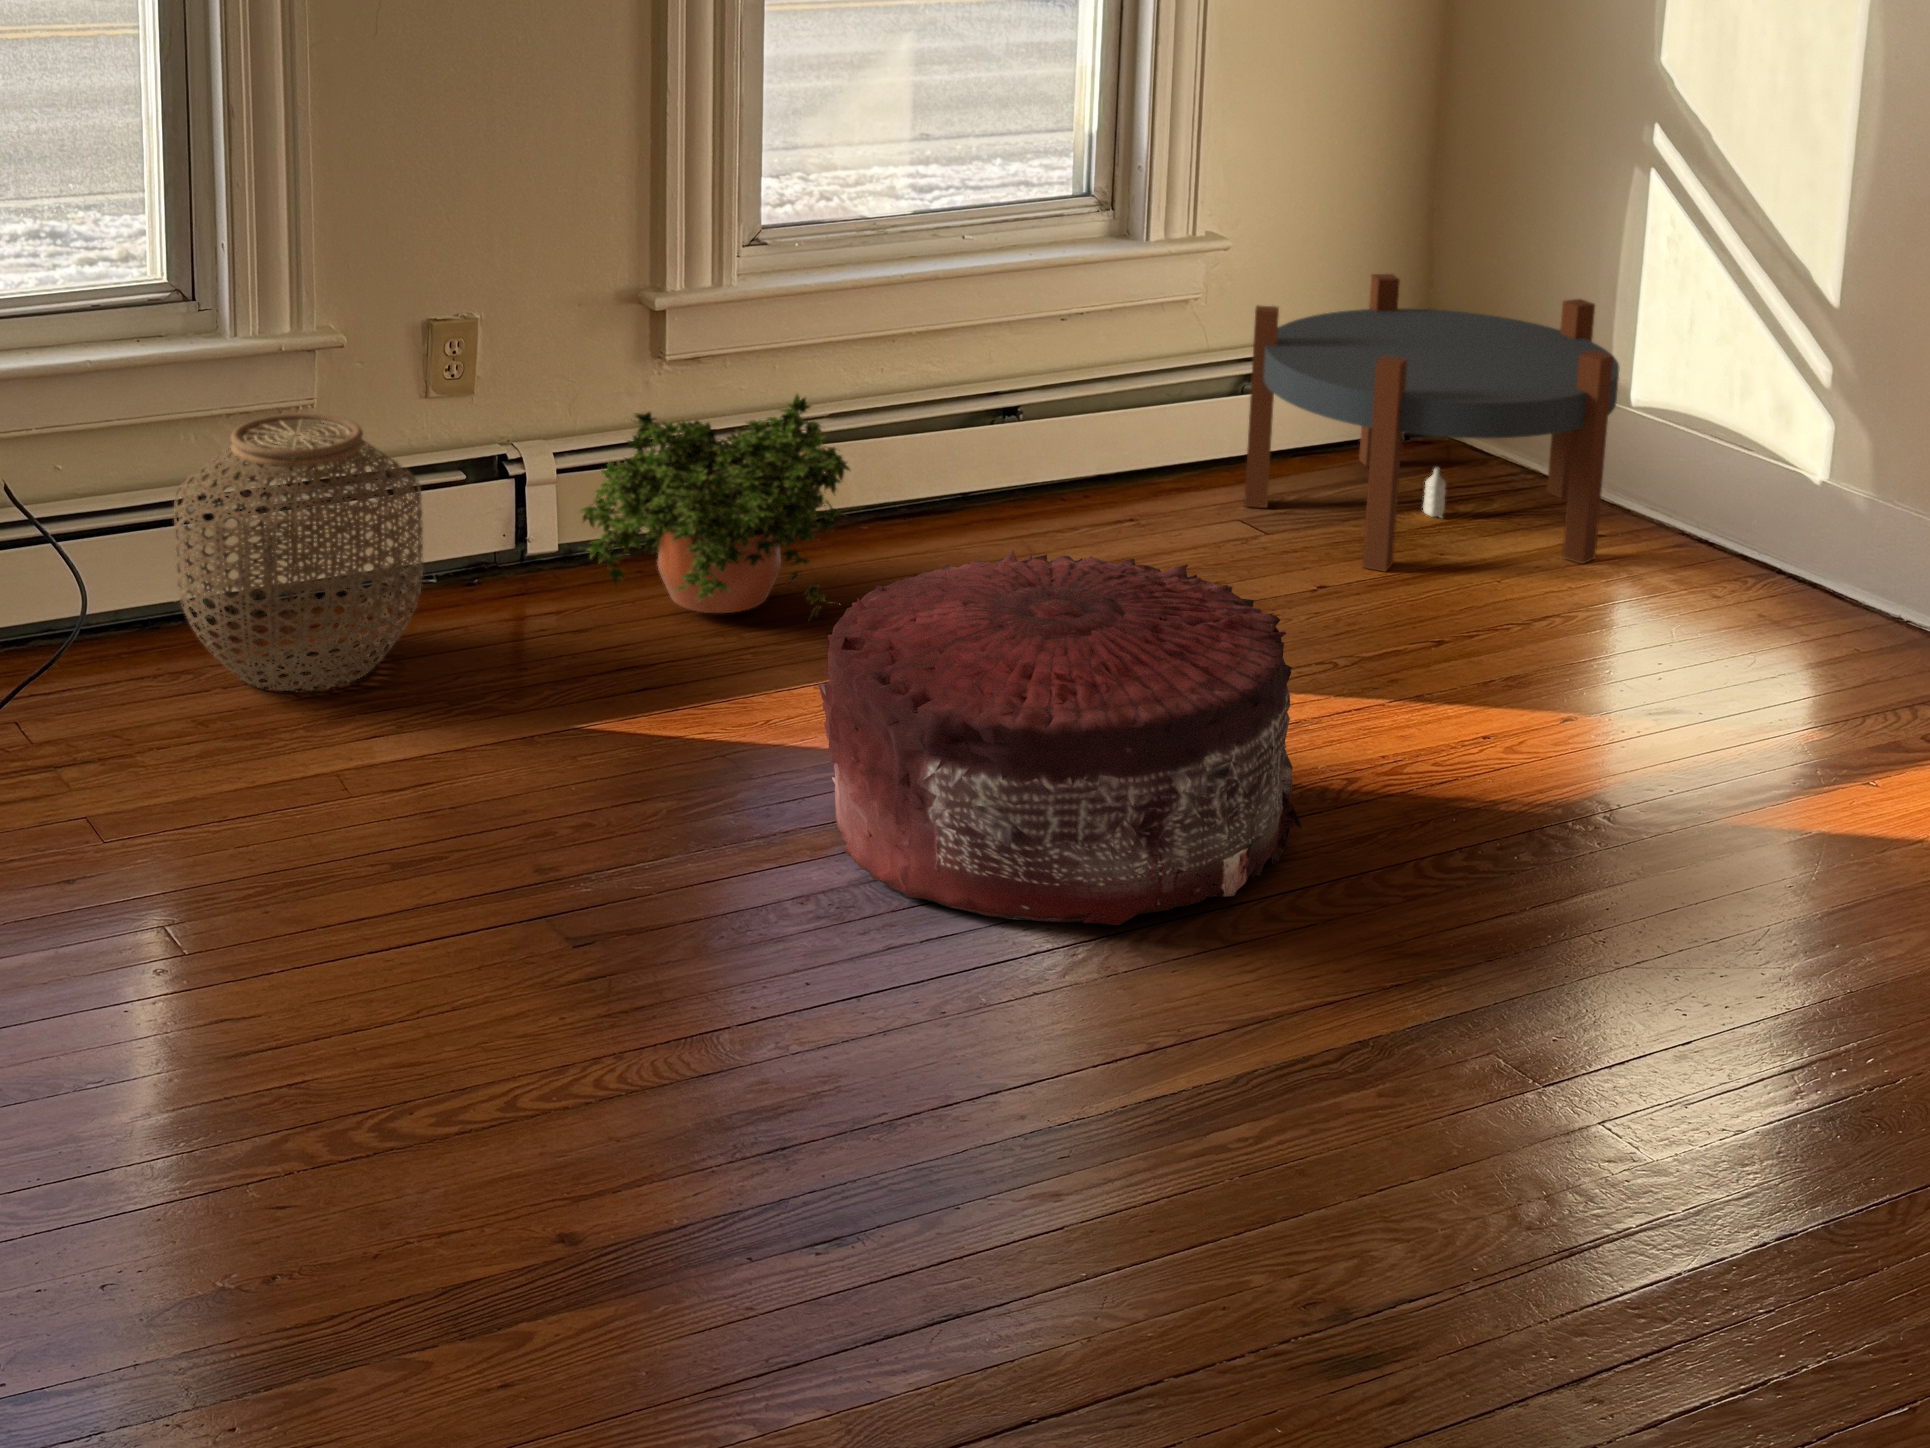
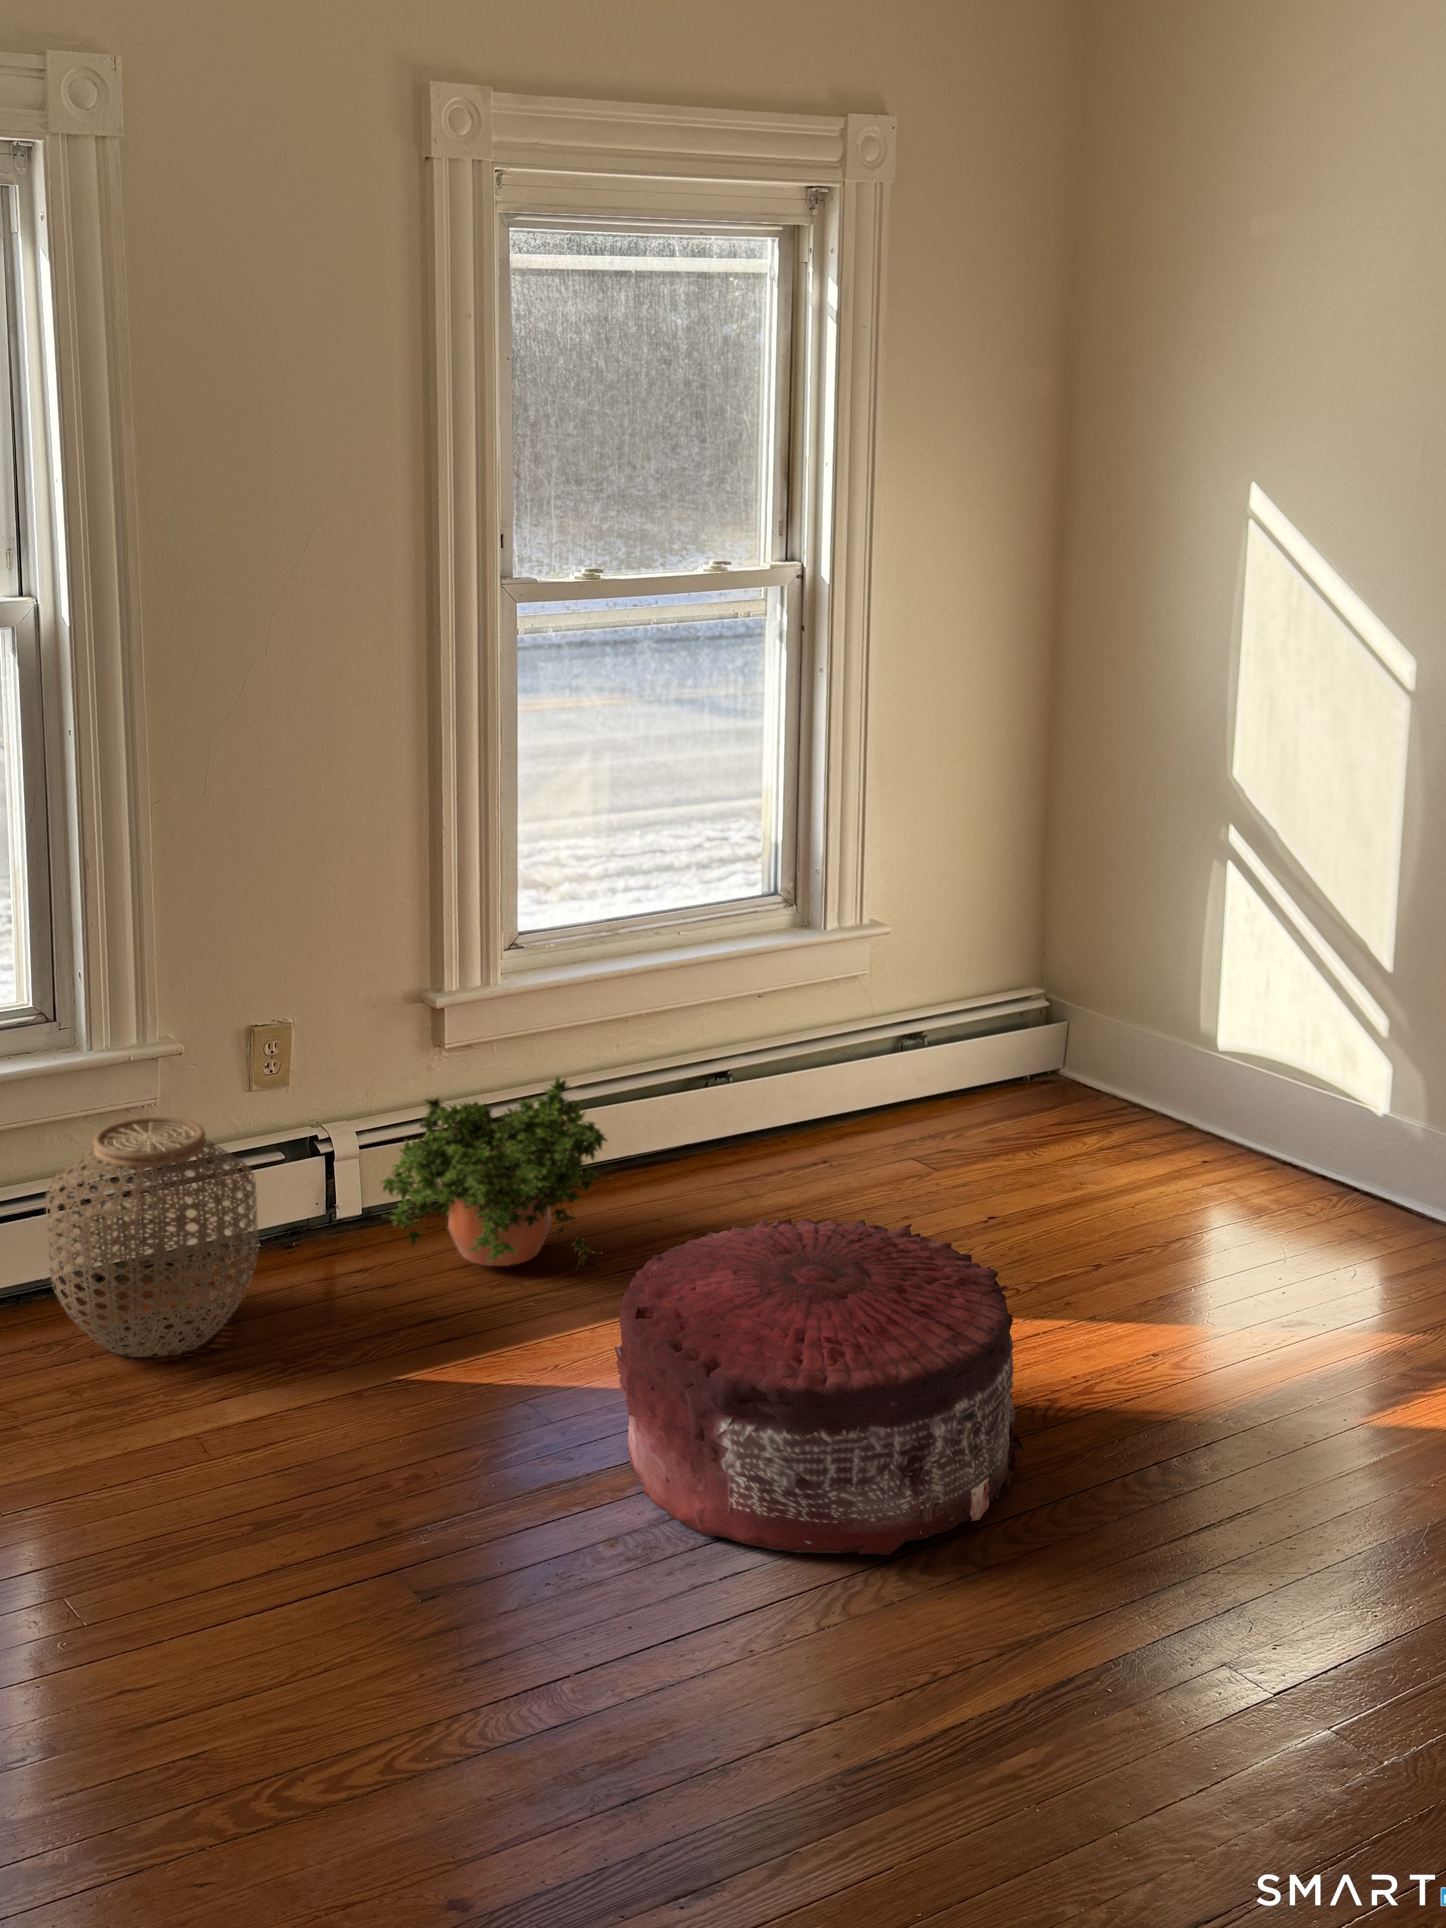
side table: present [1244,274,1619,571] -> none [913,948,1214,1201]

